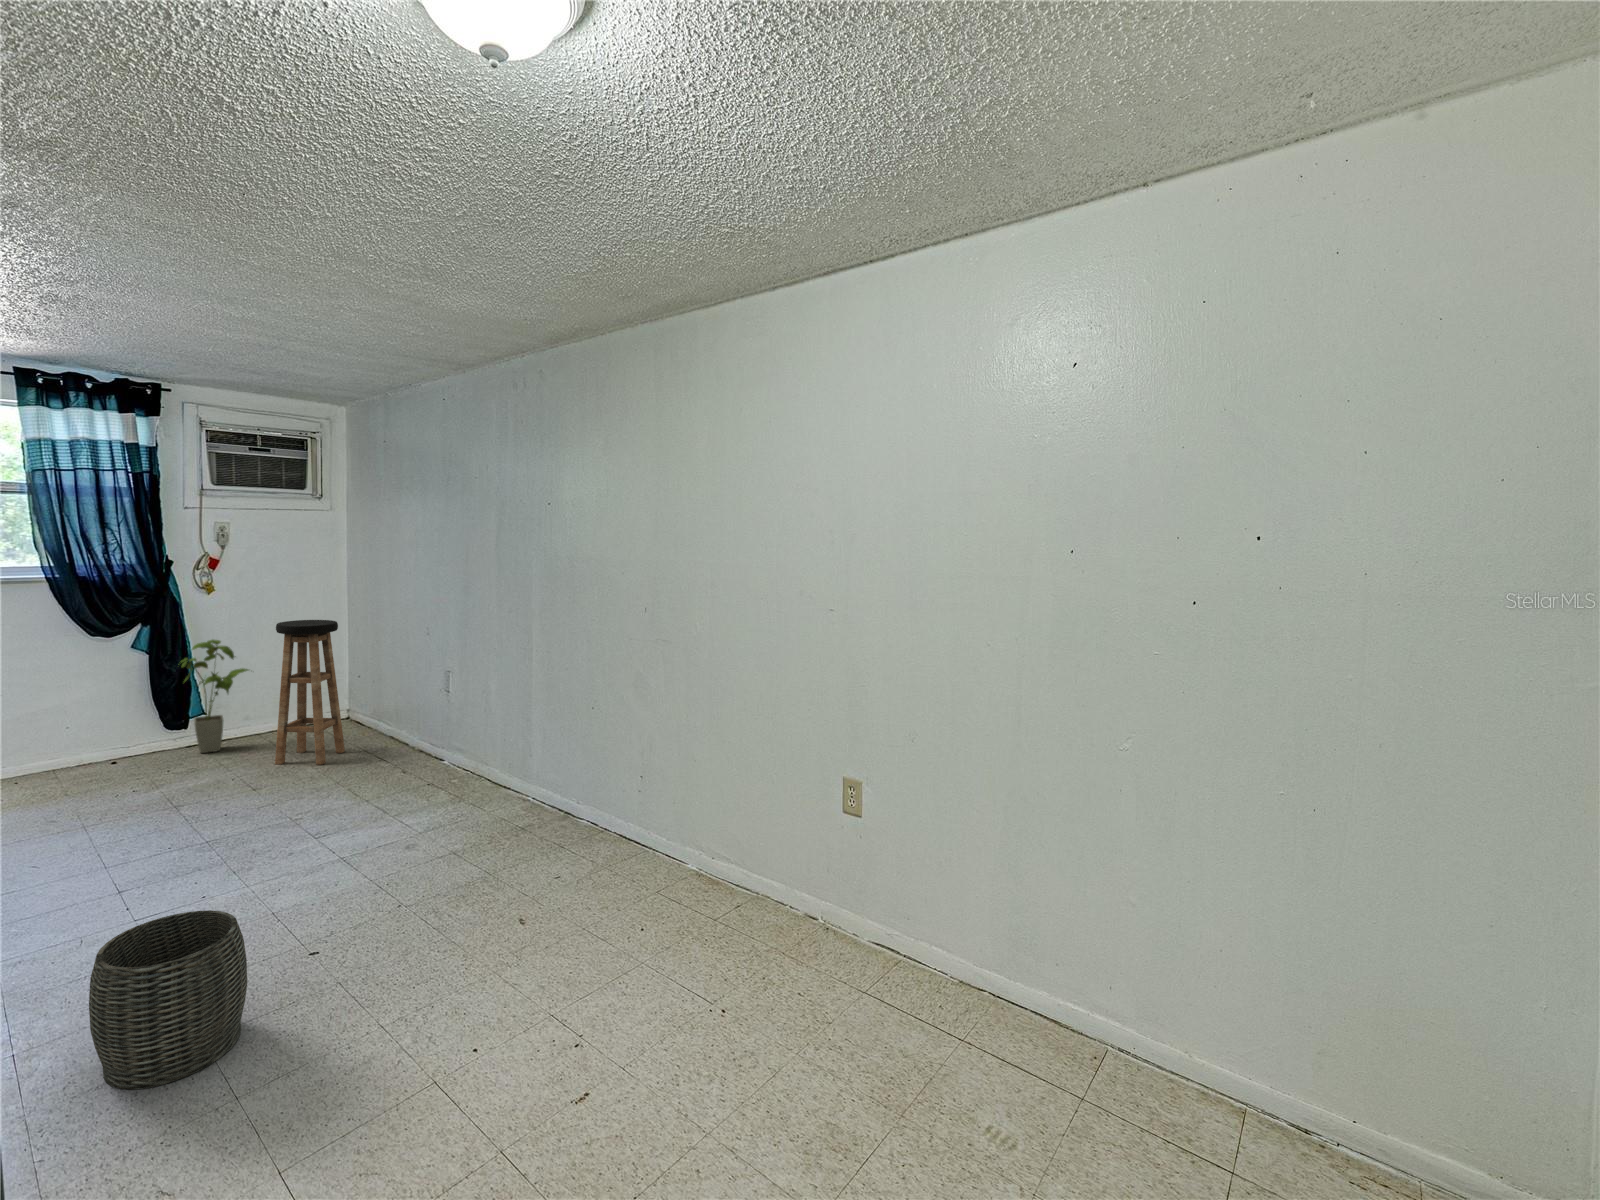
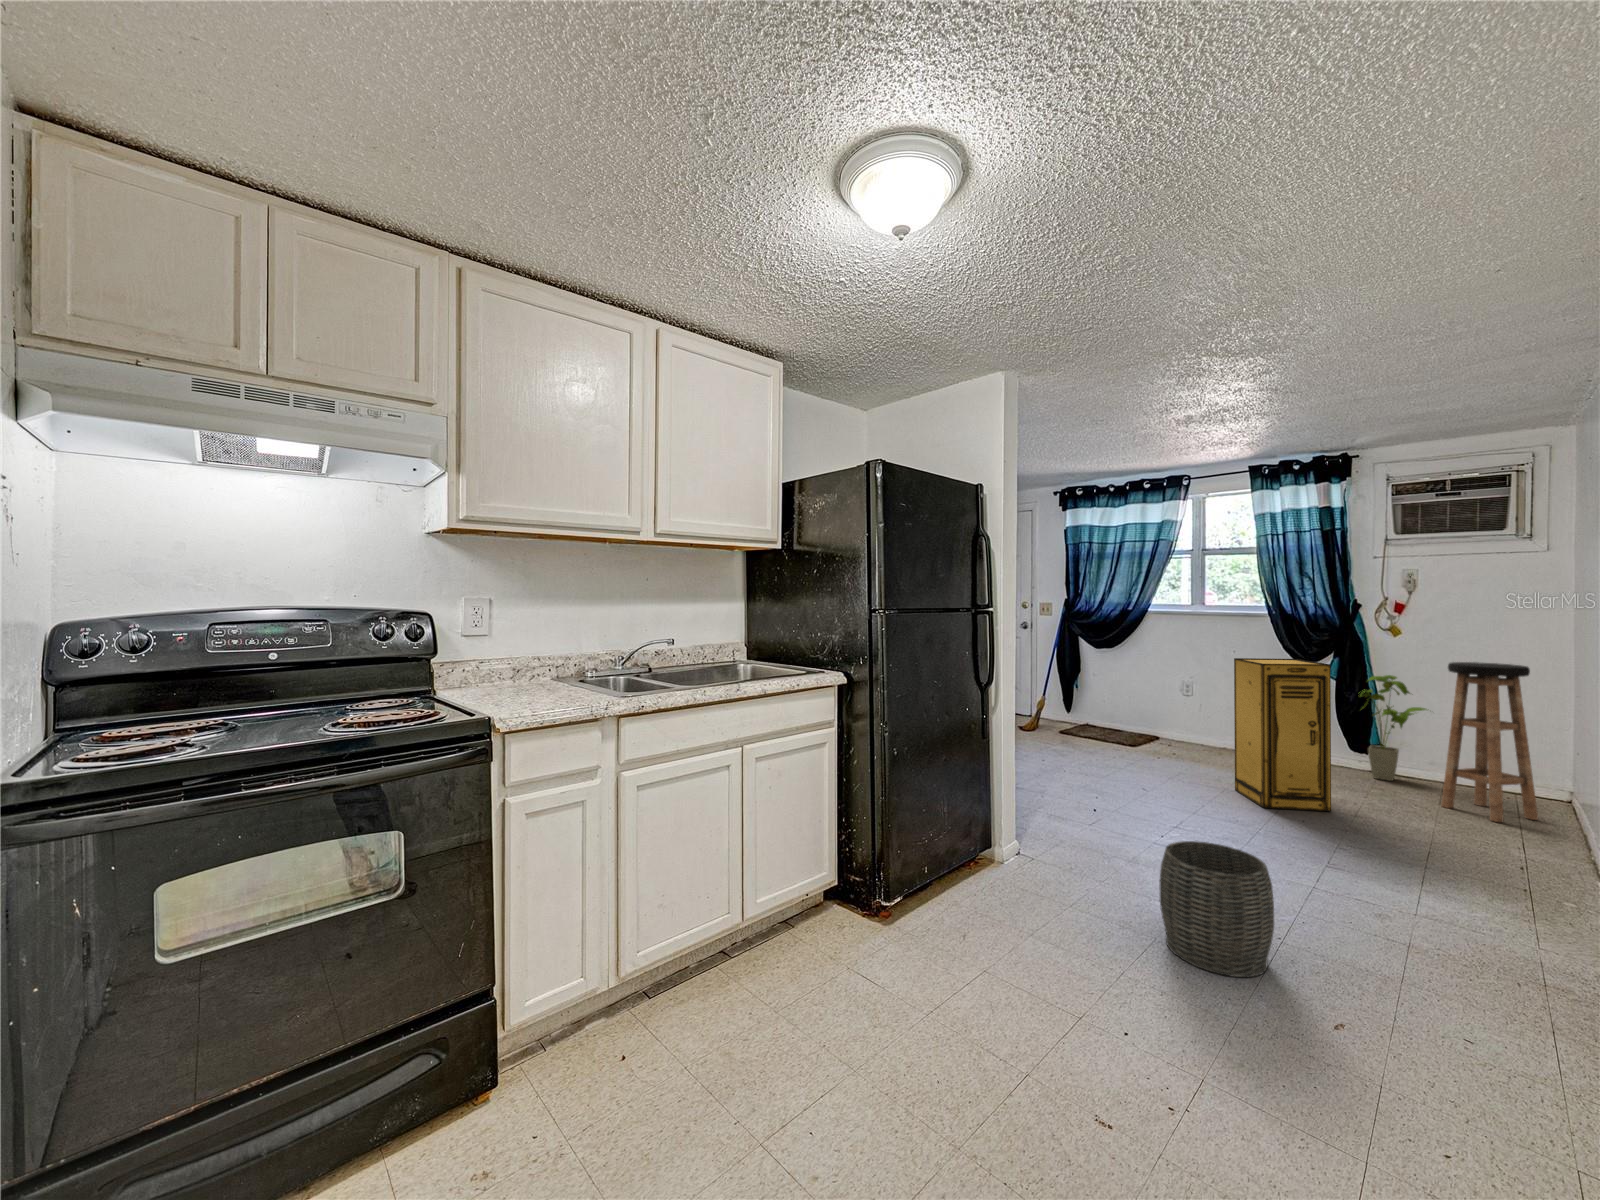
storage cabinet: none [40,639,185,837] -> present [1234,658,1331,811]

